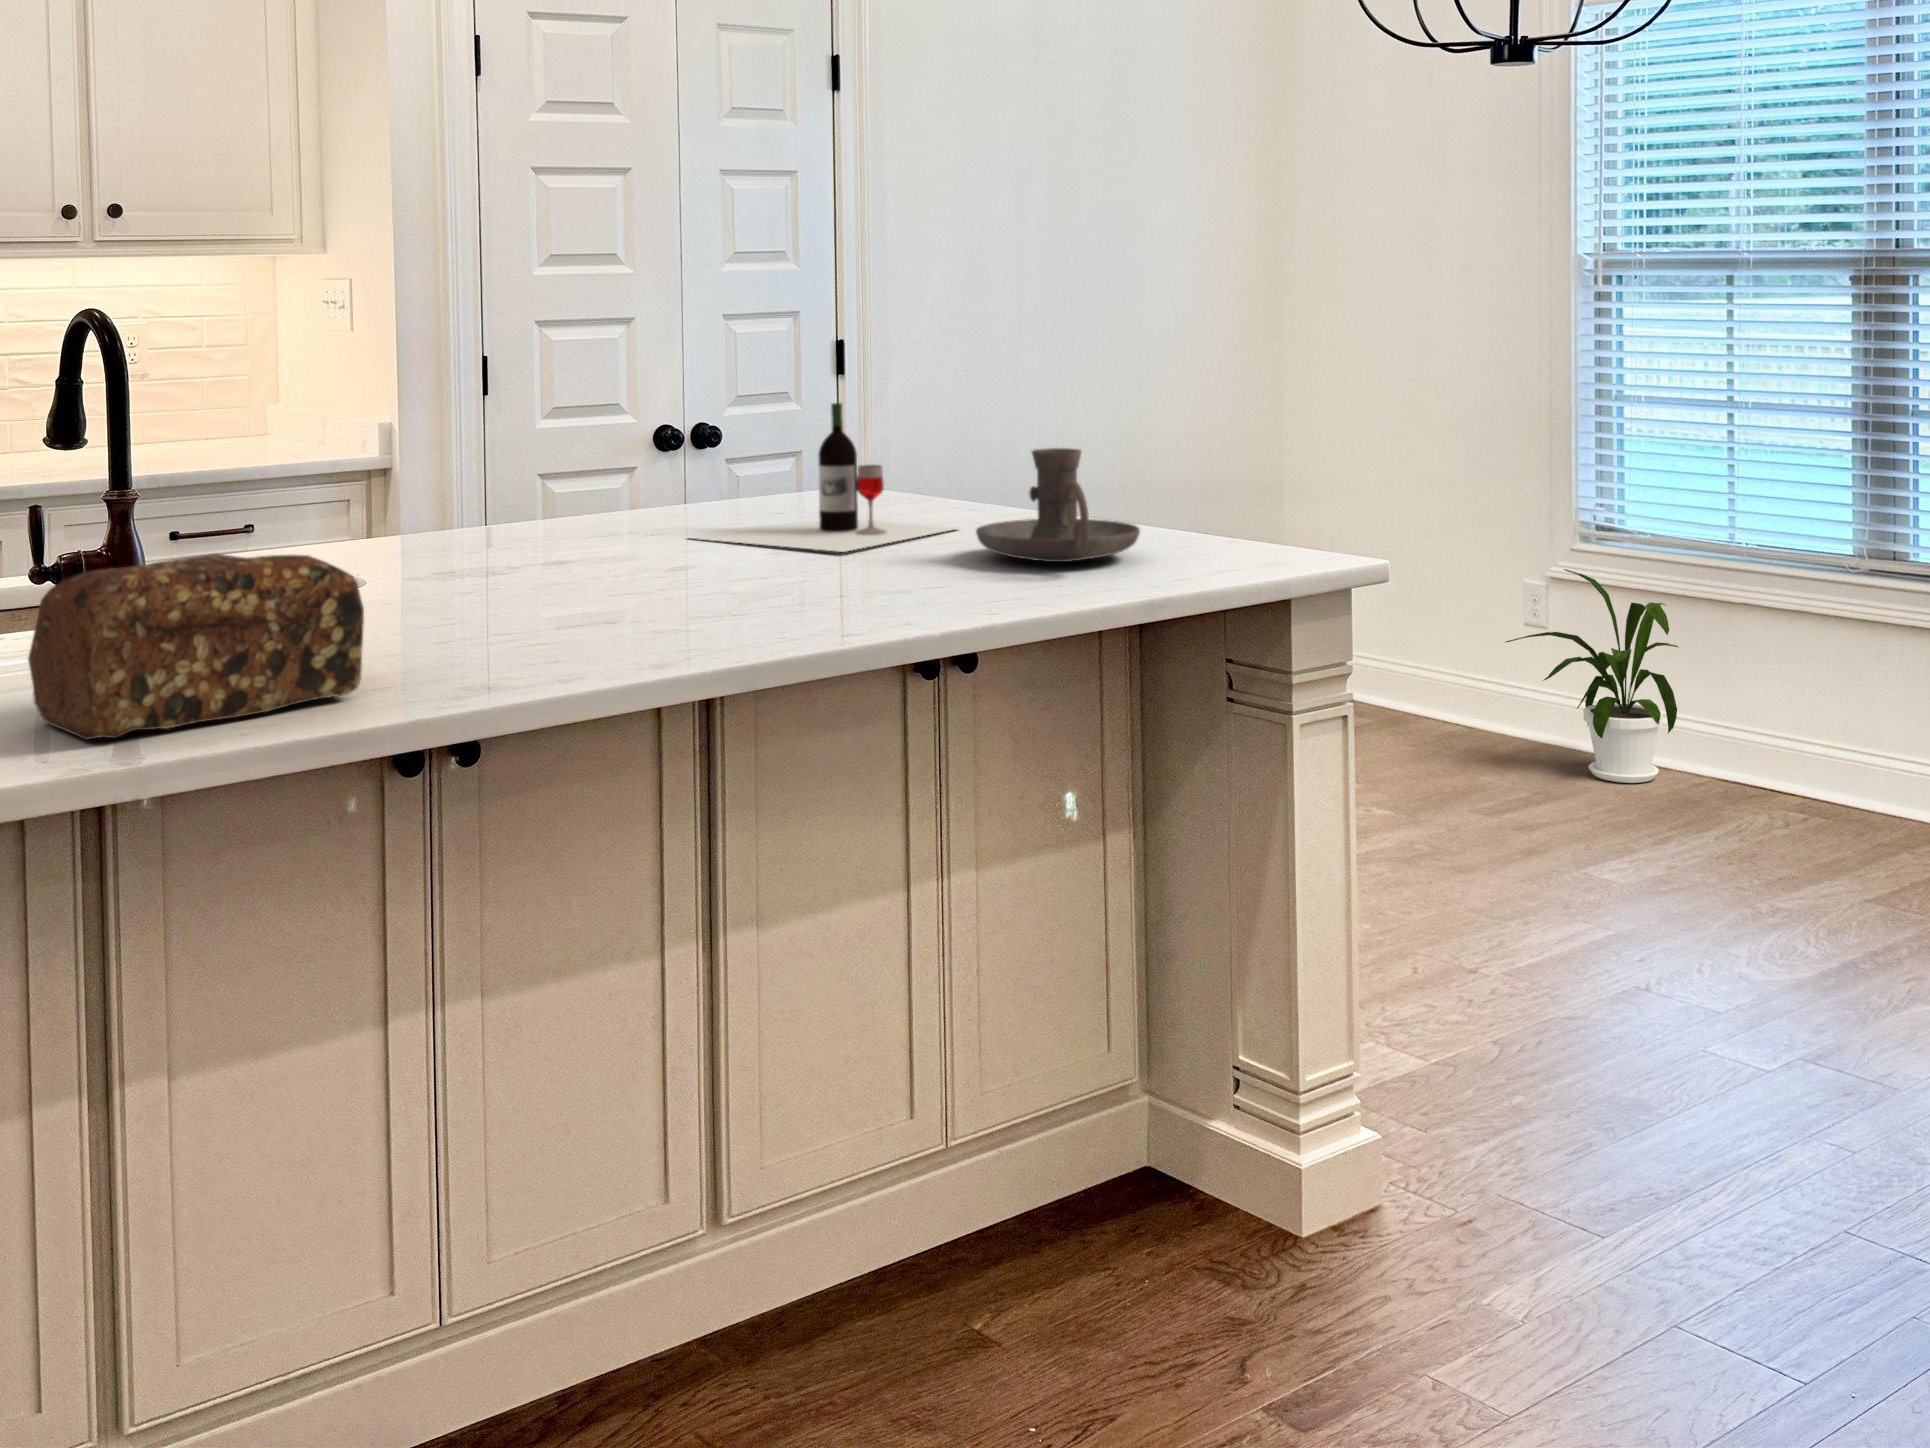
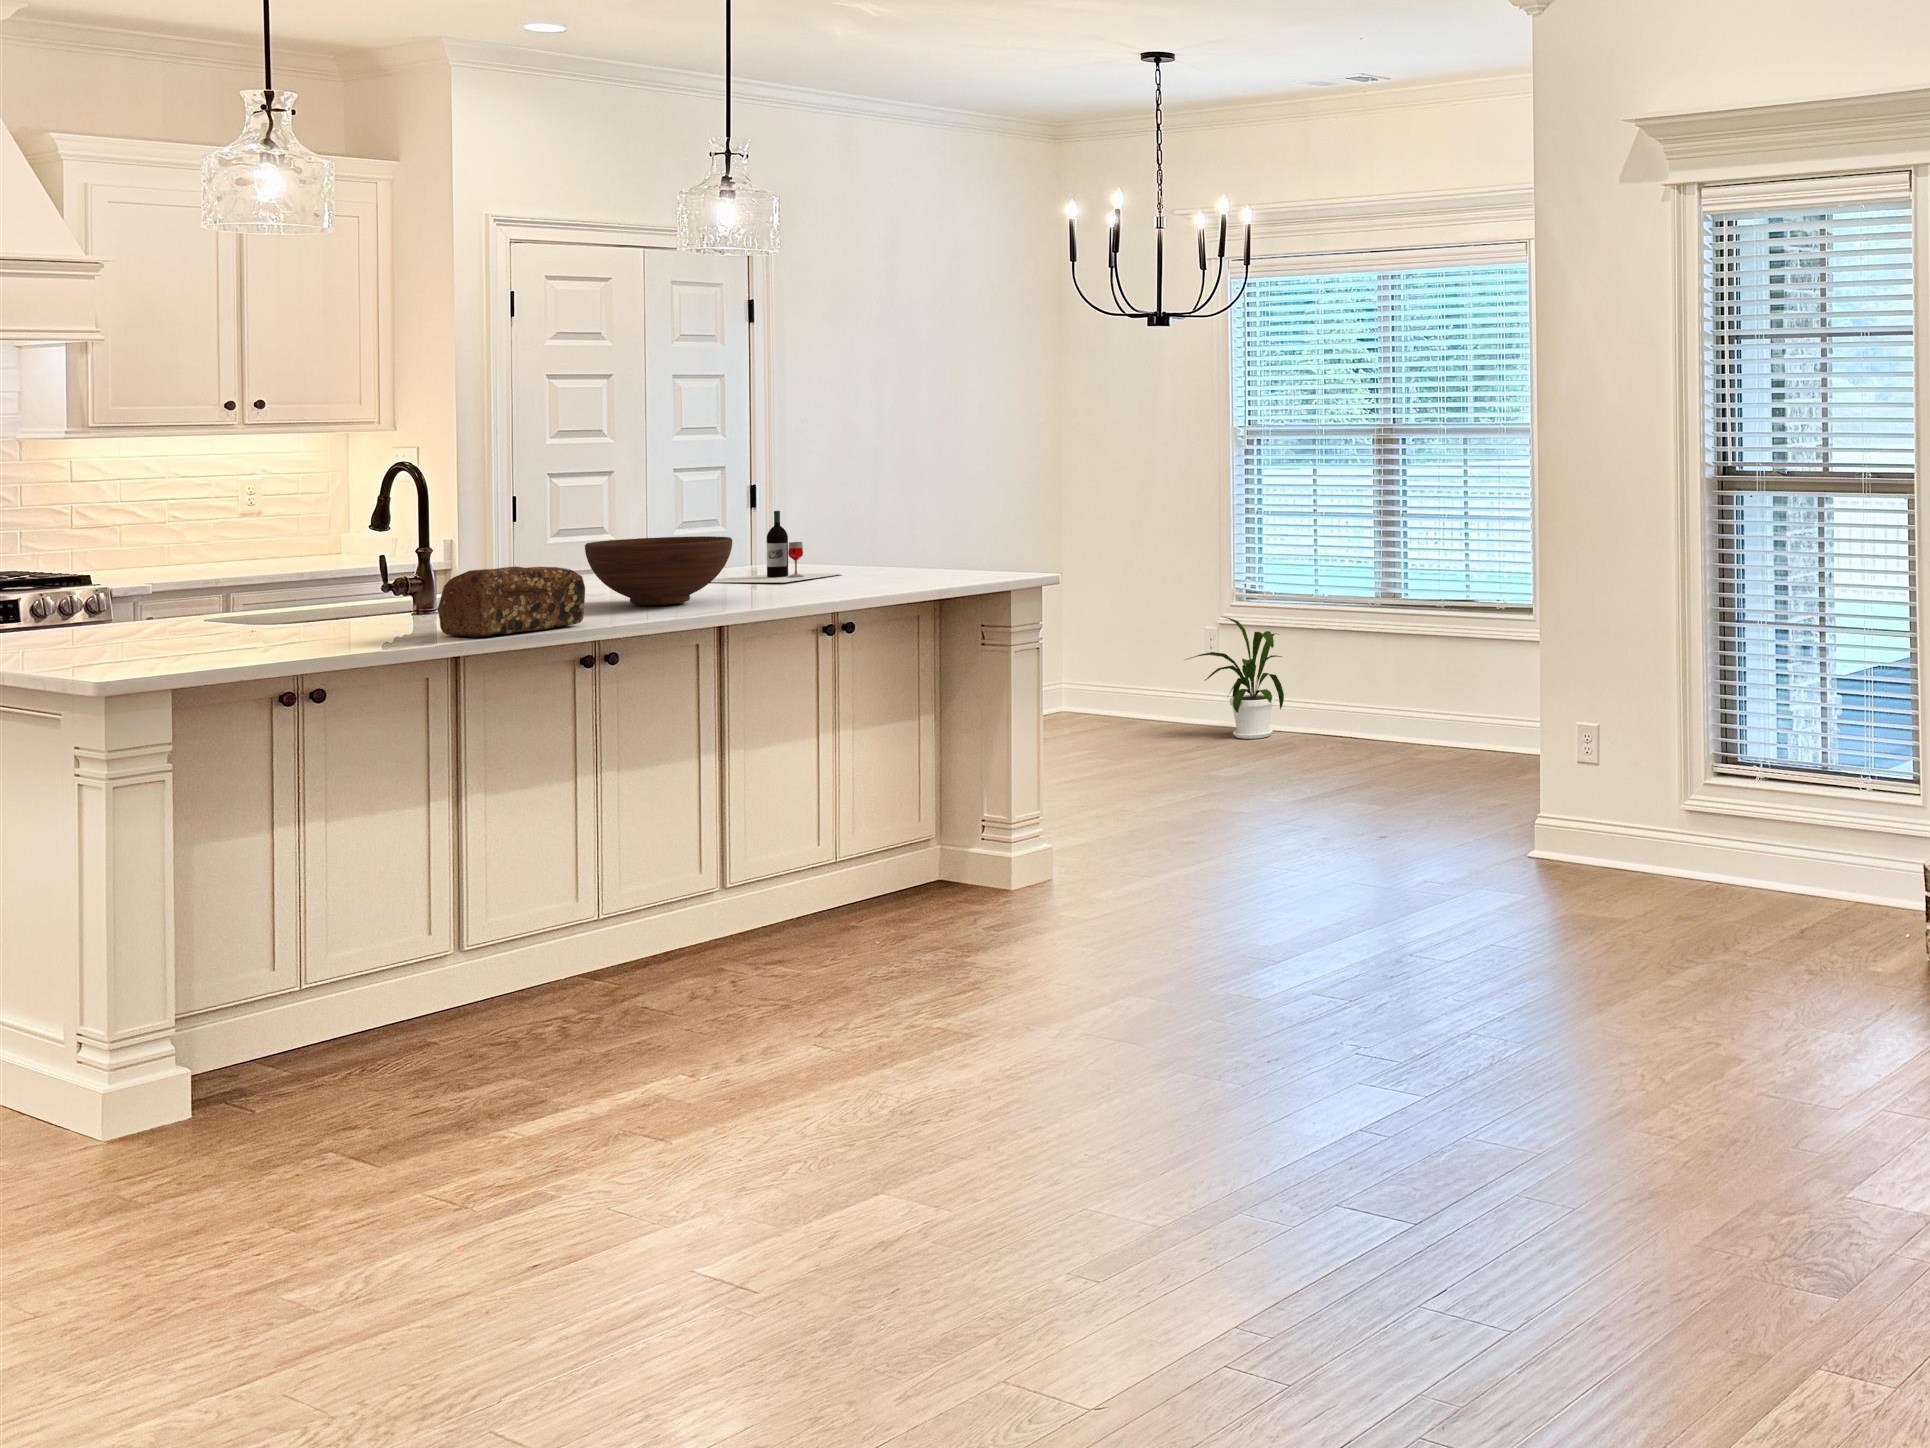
candle holder: present [976,448,1140,562] -> none [854,528,937,582]
fruit bowl: none [428,465,723,620] -> present [585,536,732,605]

